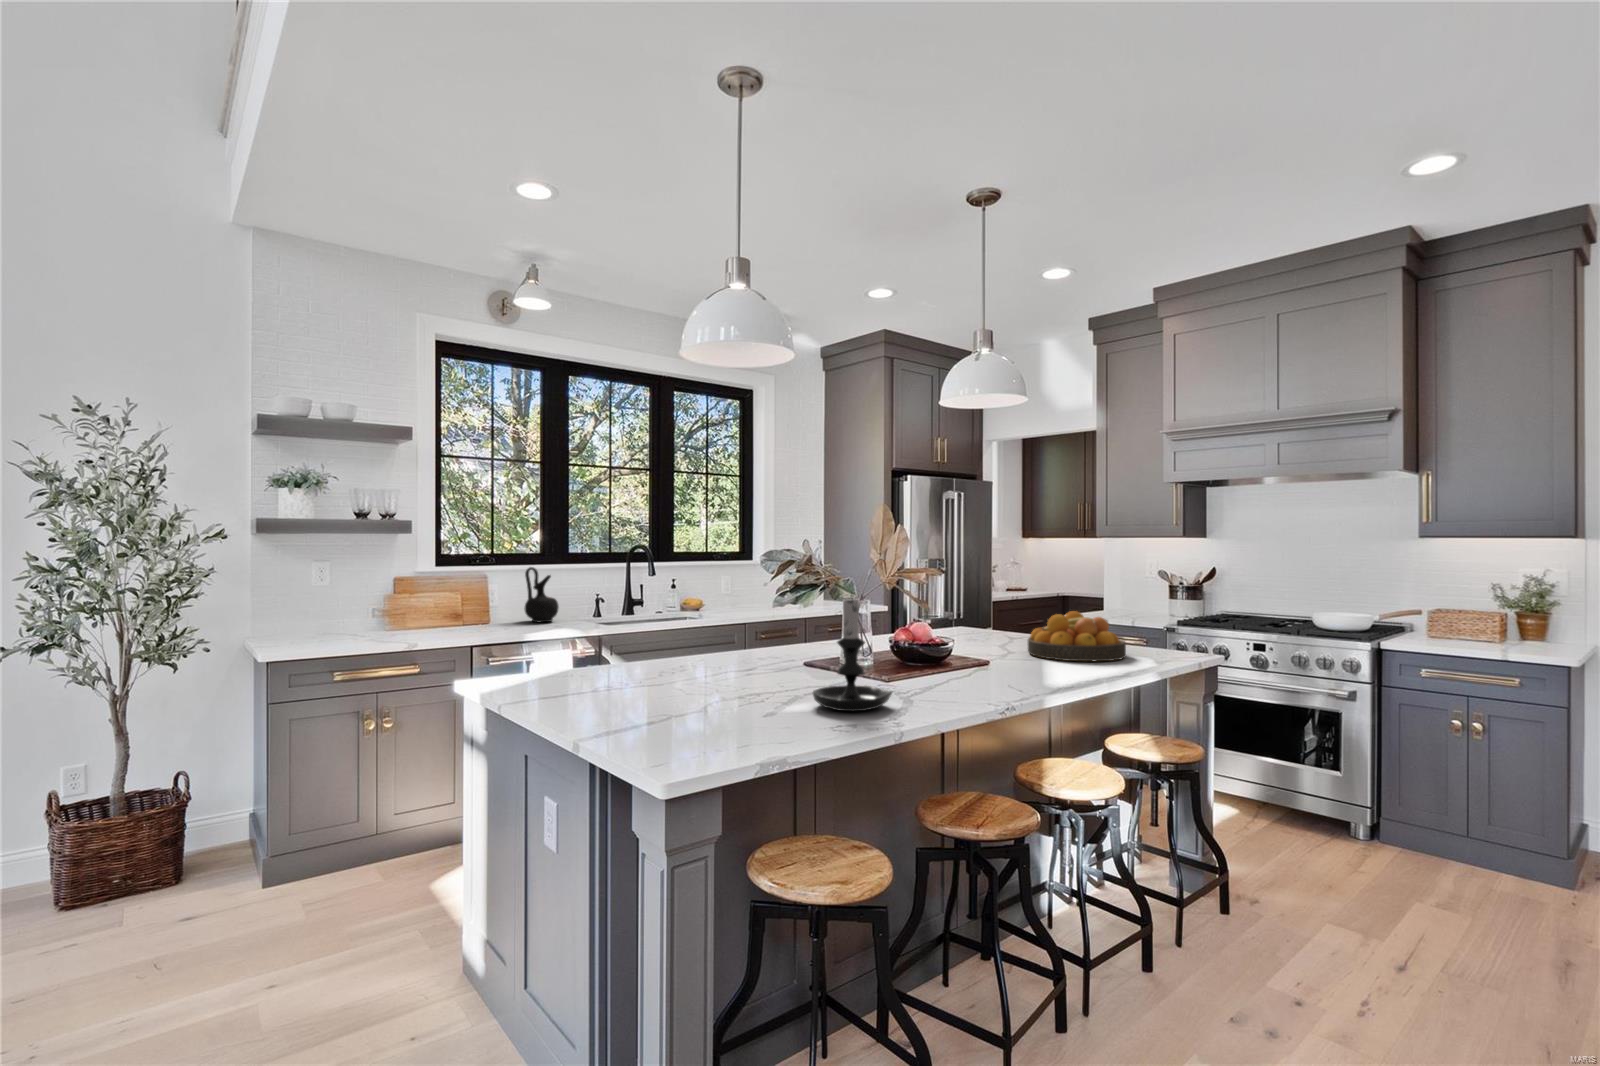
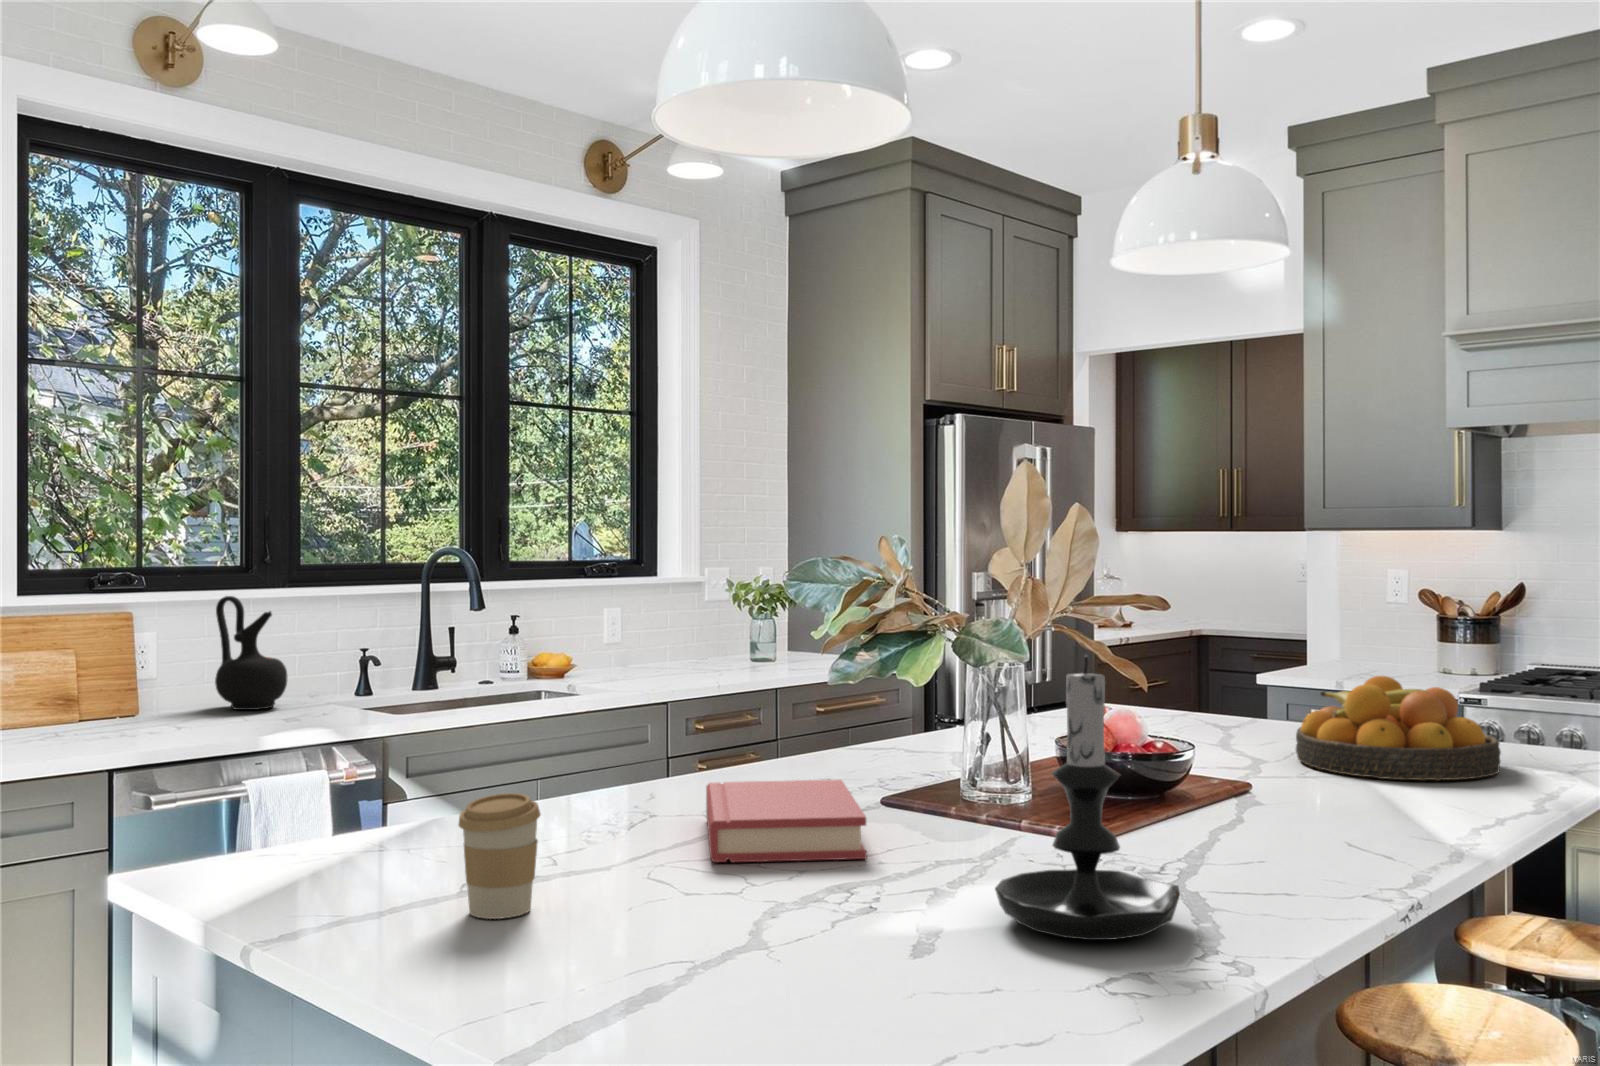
coffee cup: none [594,647,629,698] -> present [459,793,541,919]
hardback book: none [711,652,784,683] -> present [706,779,867,862]

